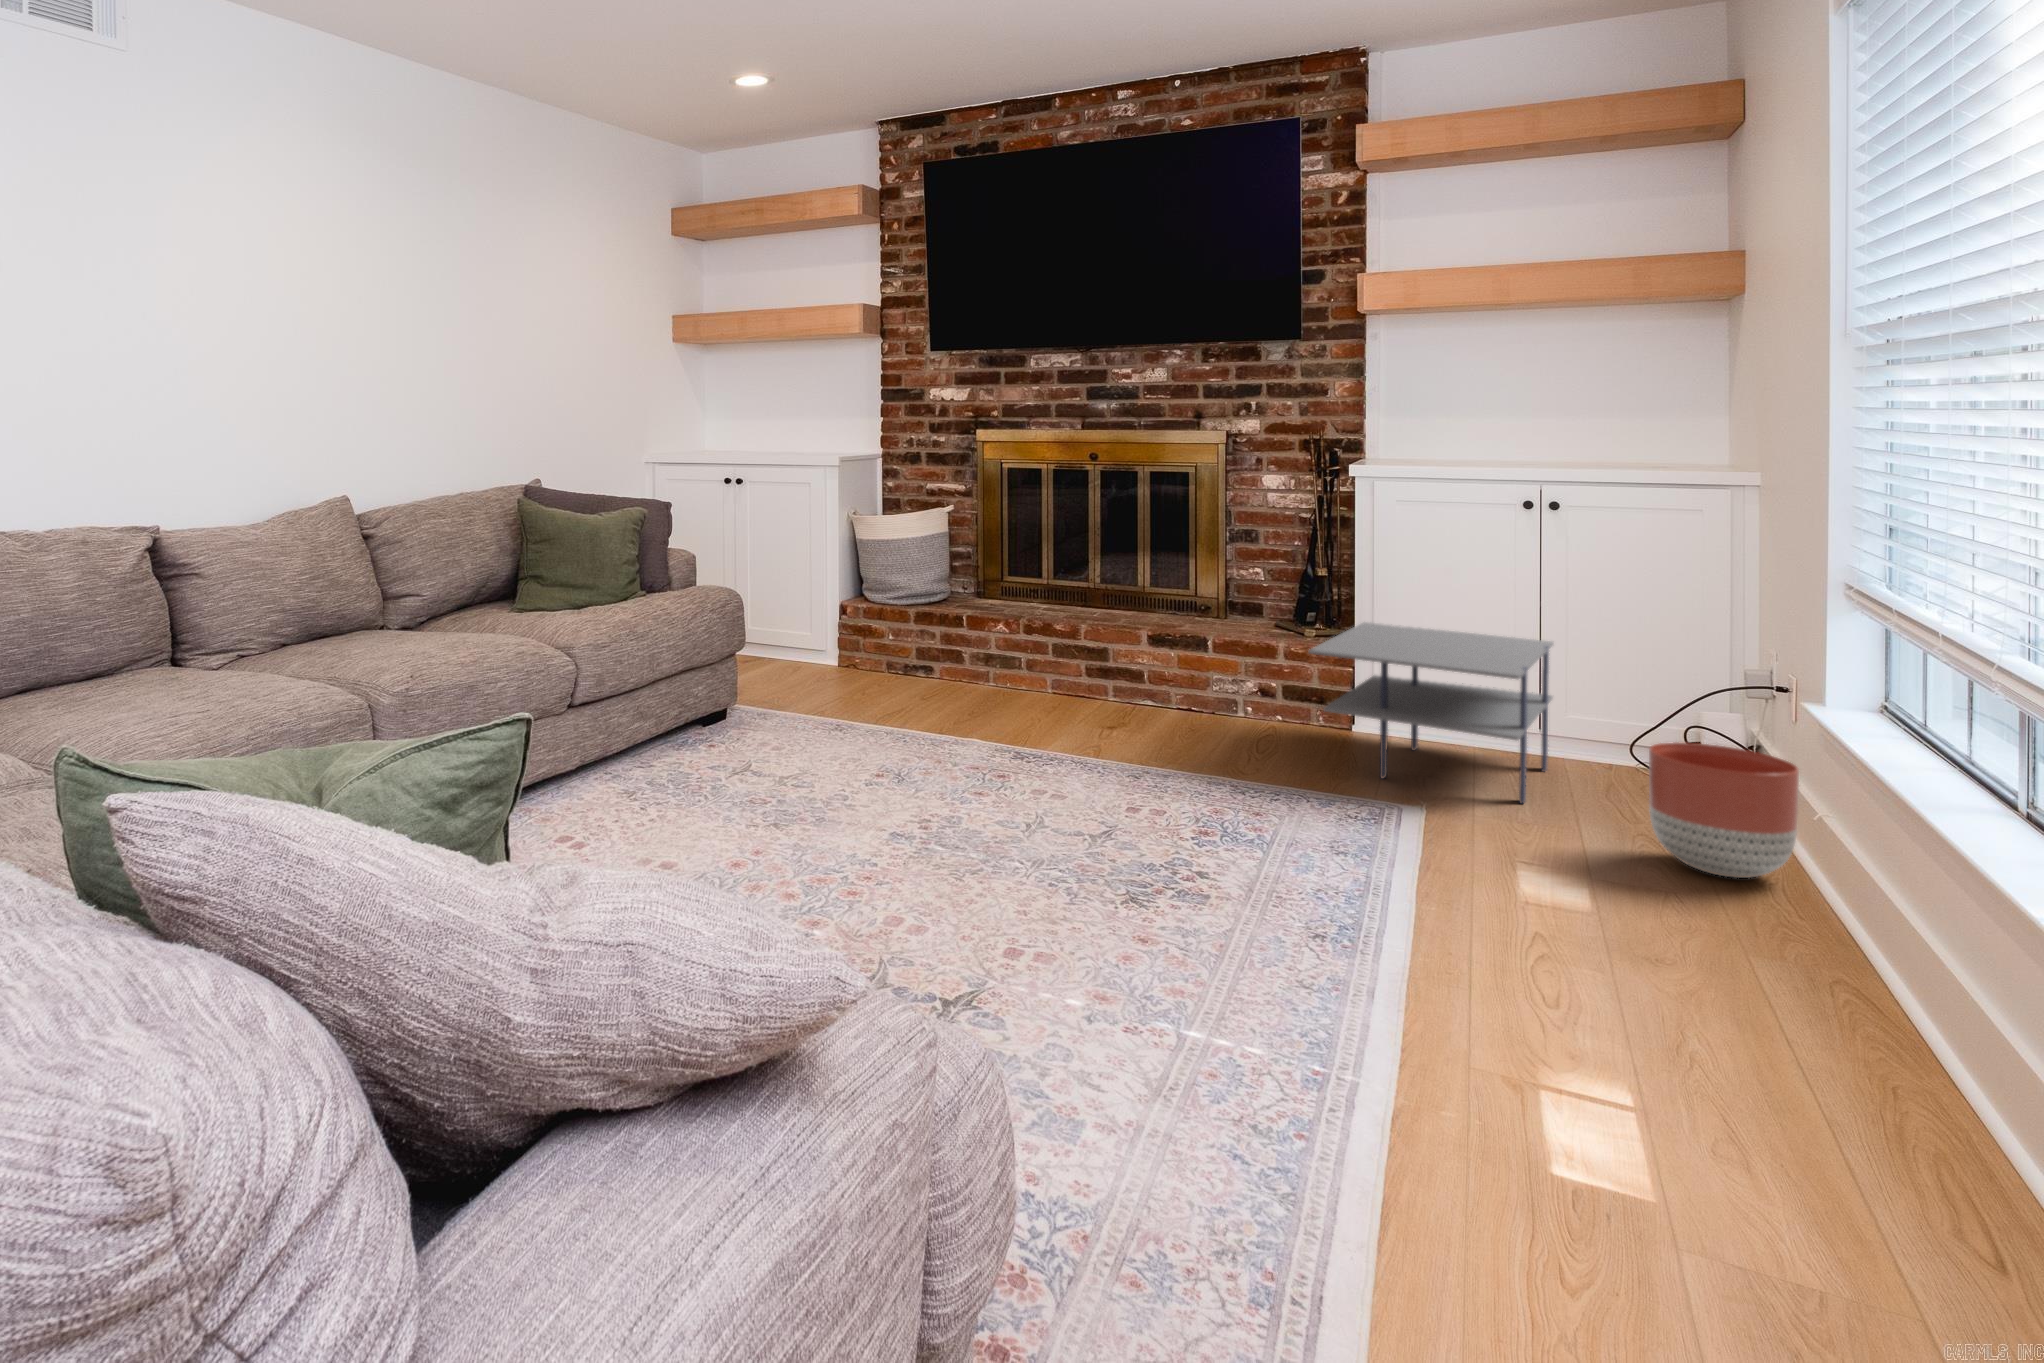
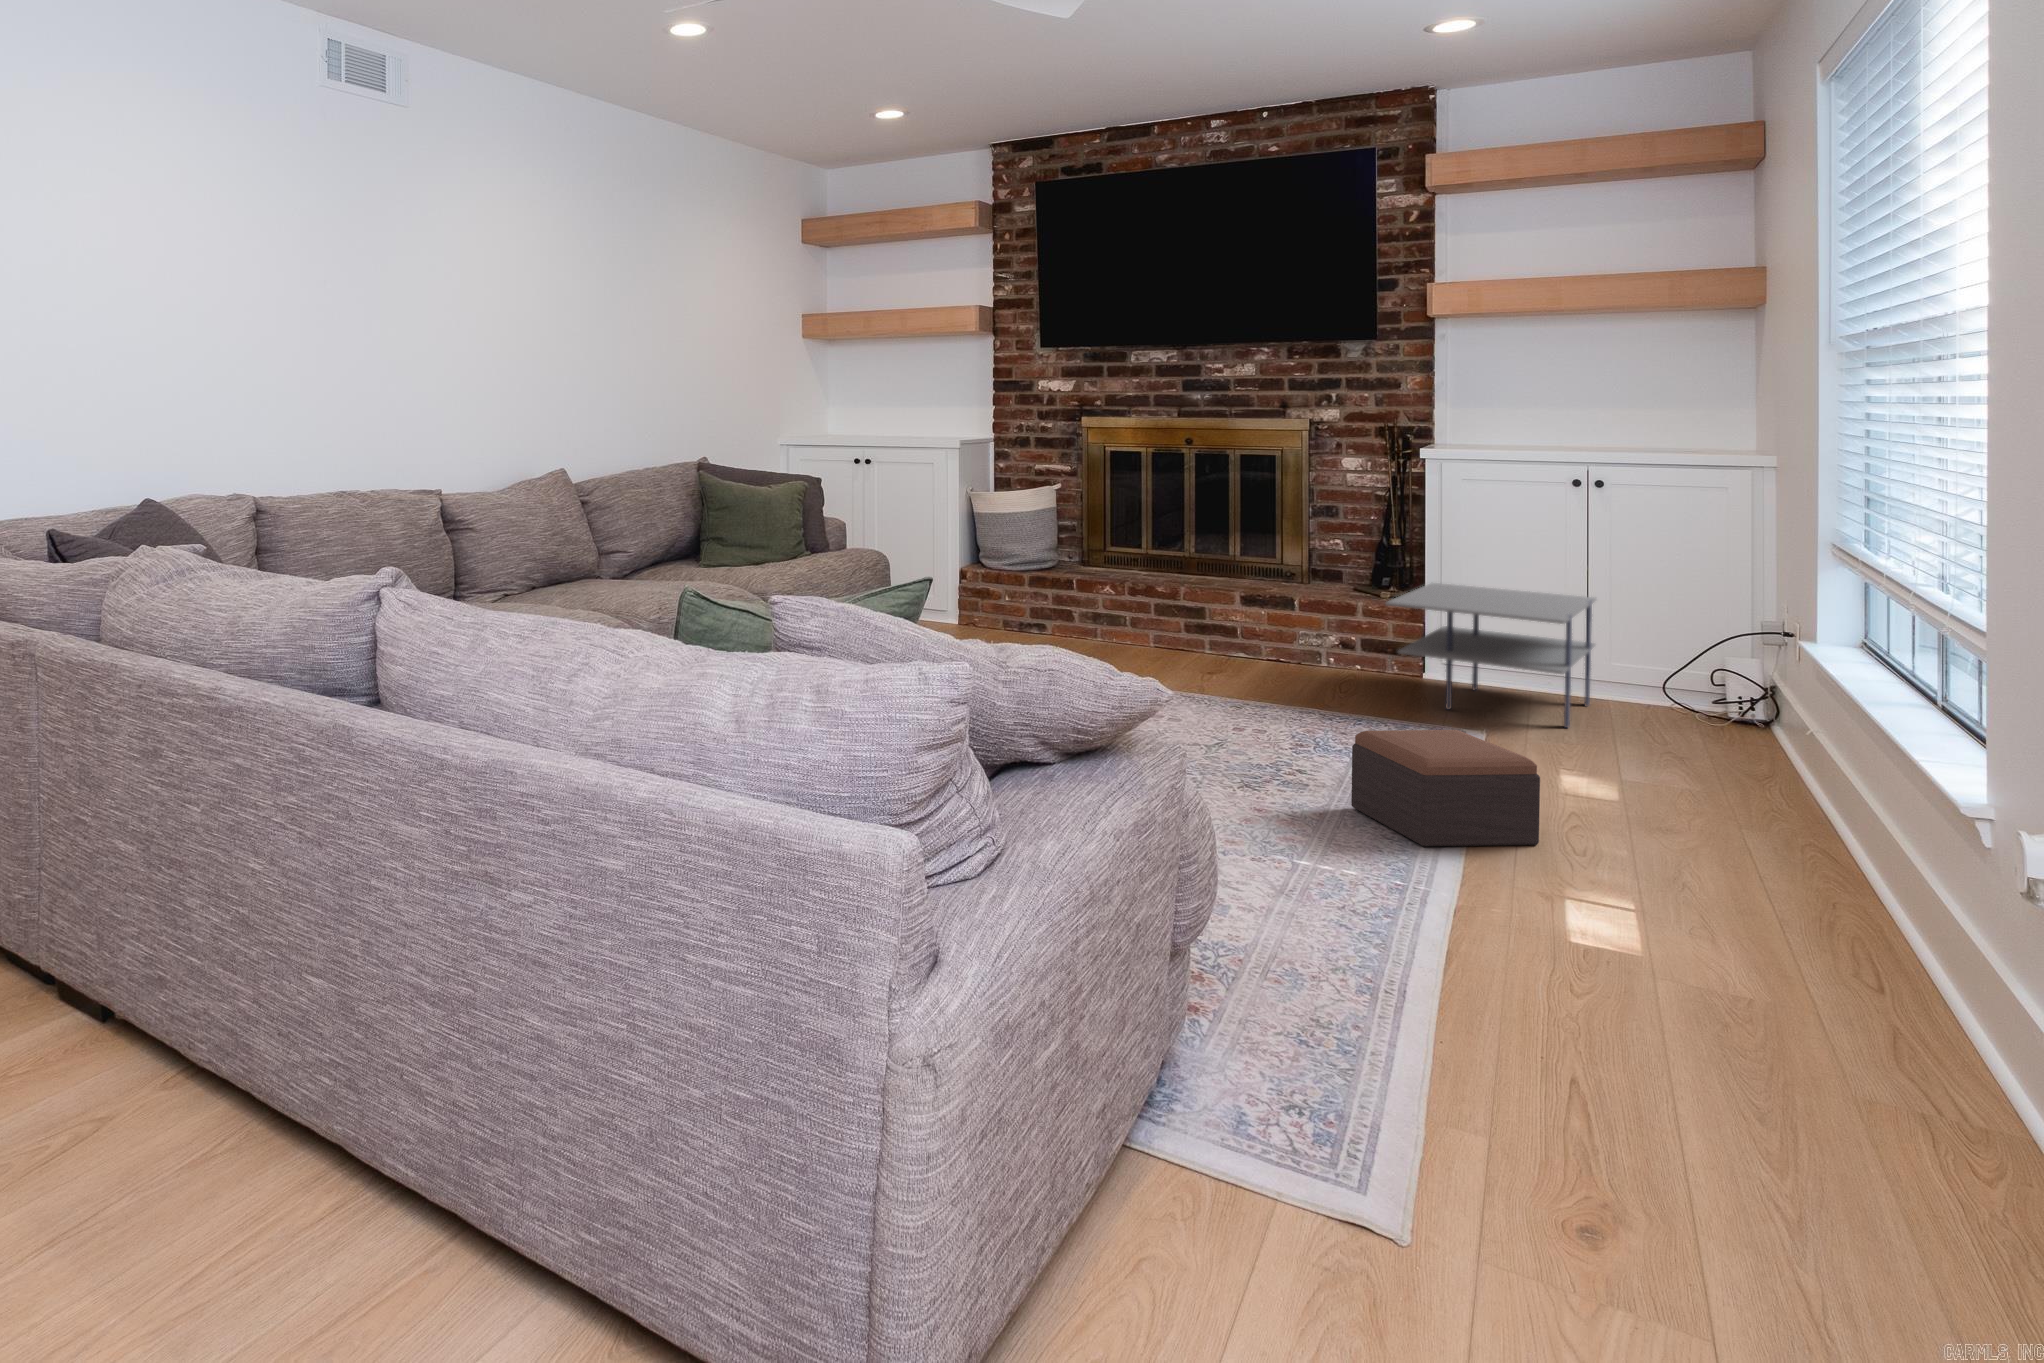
planter: present [1649,742,1799,878] -> none [1670,672,1791,778]
footstool: none [1259,831,1497,997] -> present [1351,730,1540,846]

